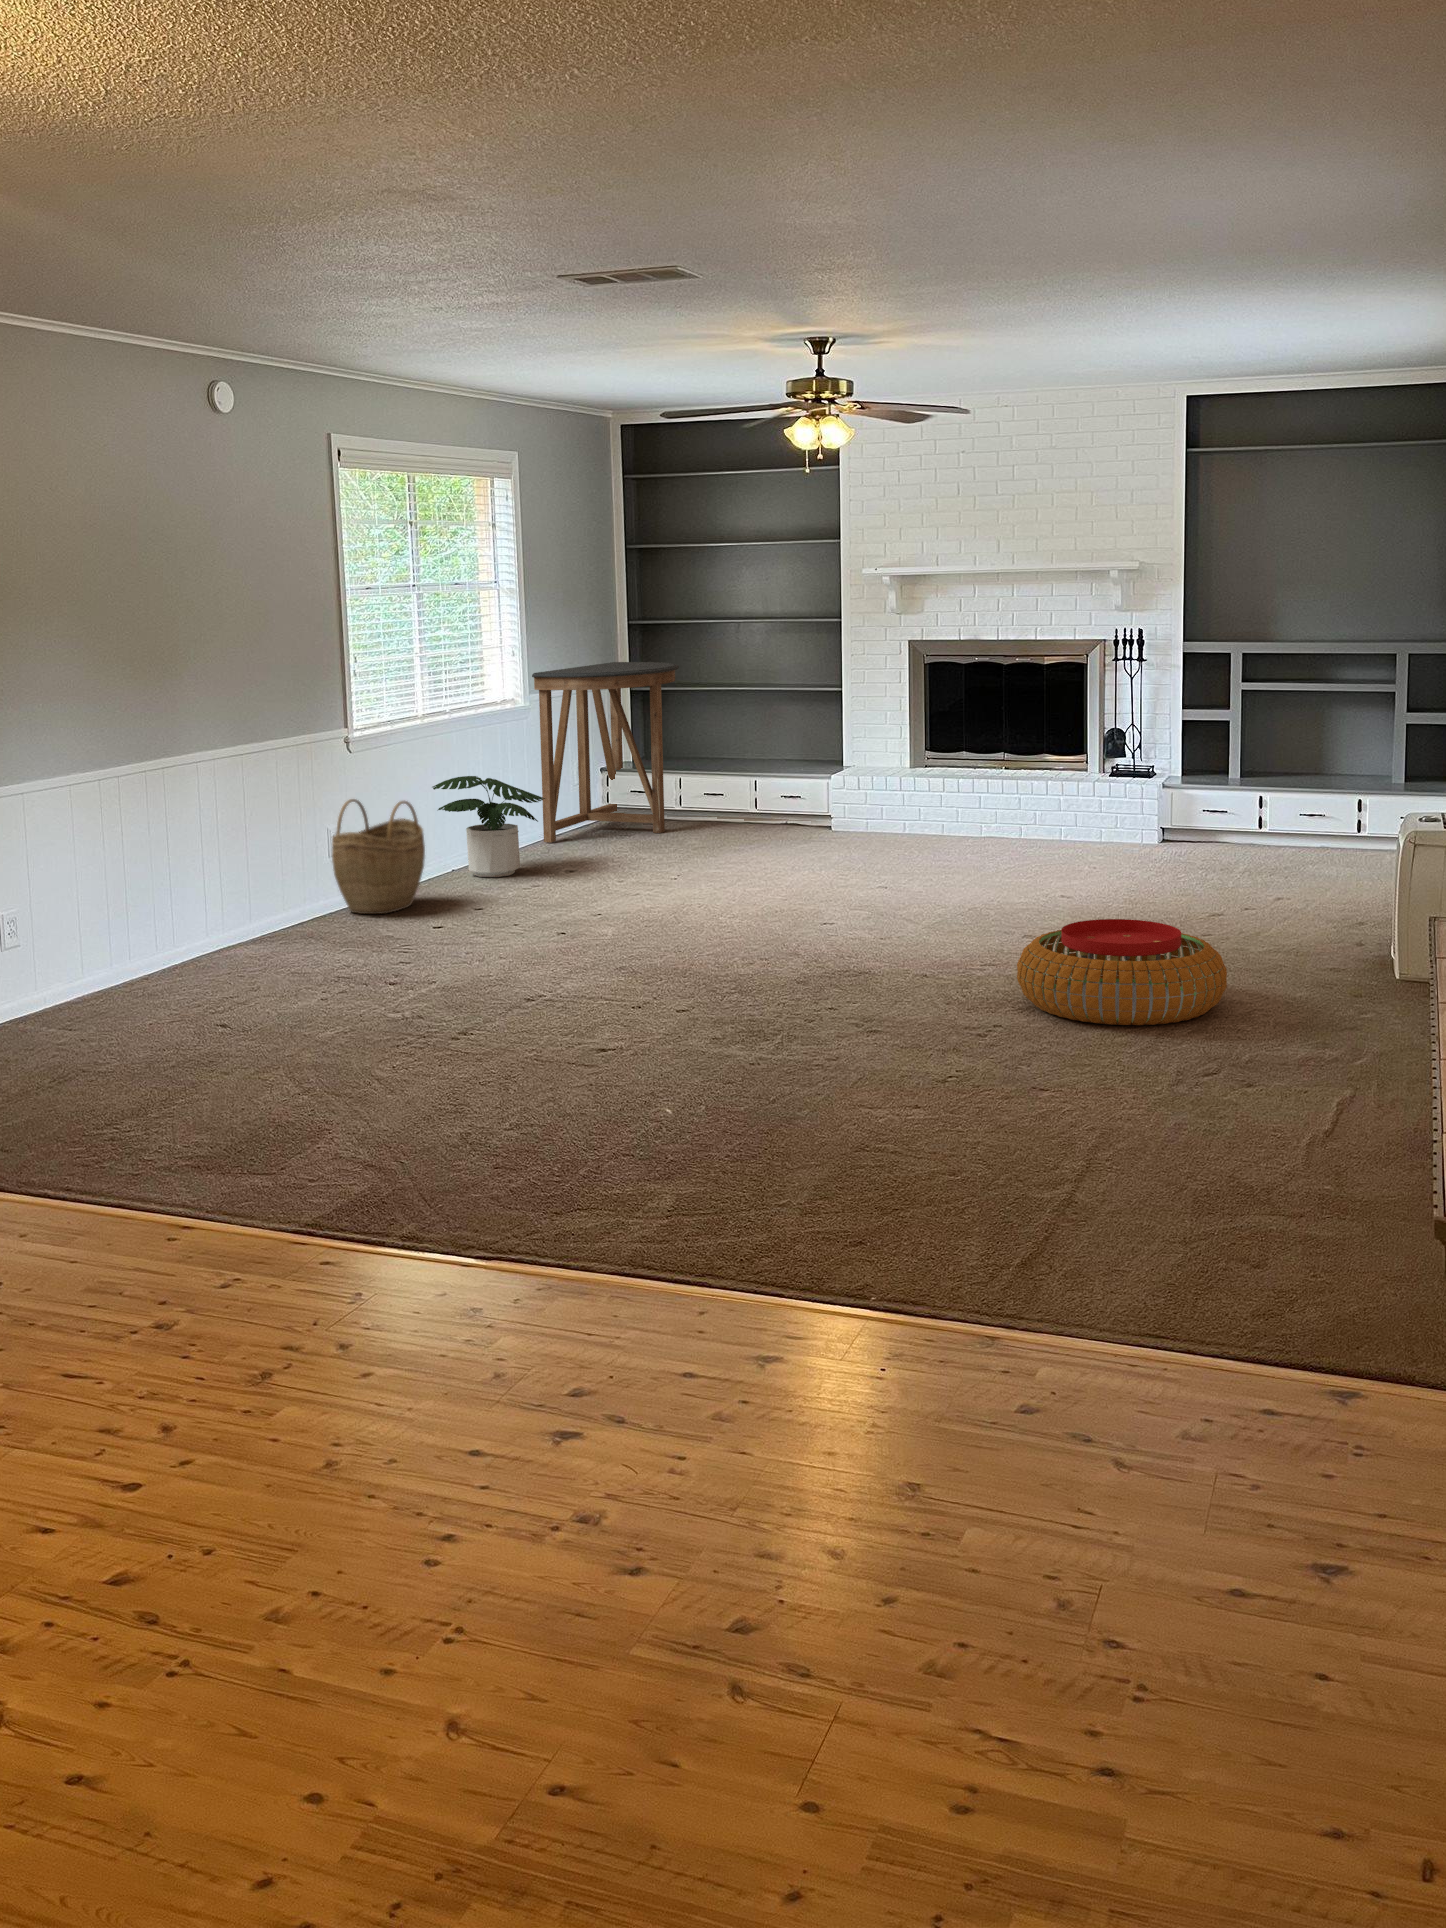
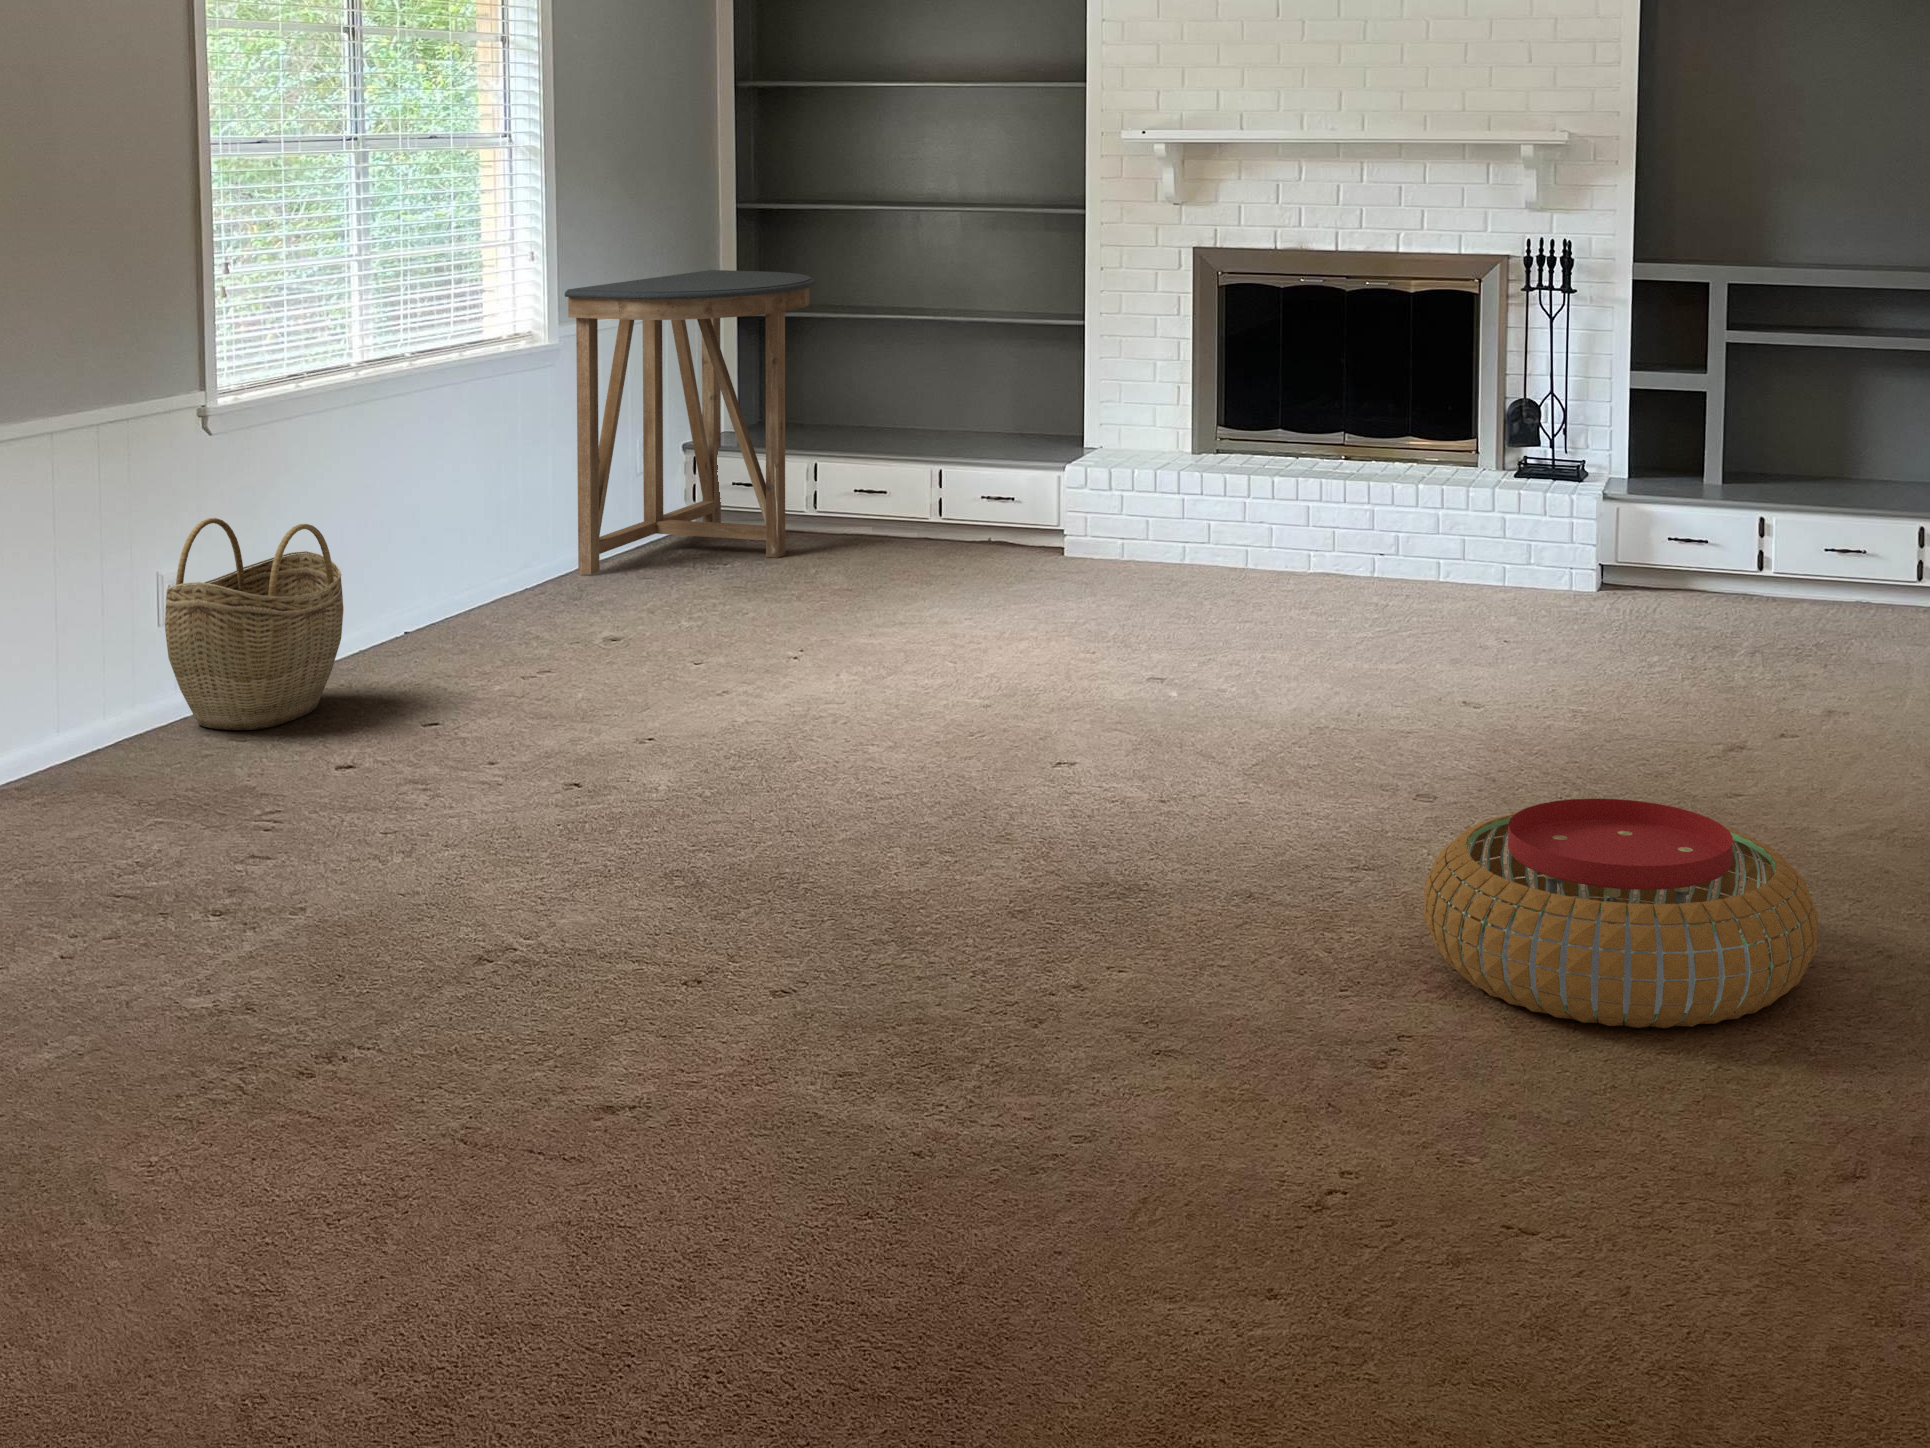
potted plant: present [433,776,545,877] -> none [371,470,574,647]

